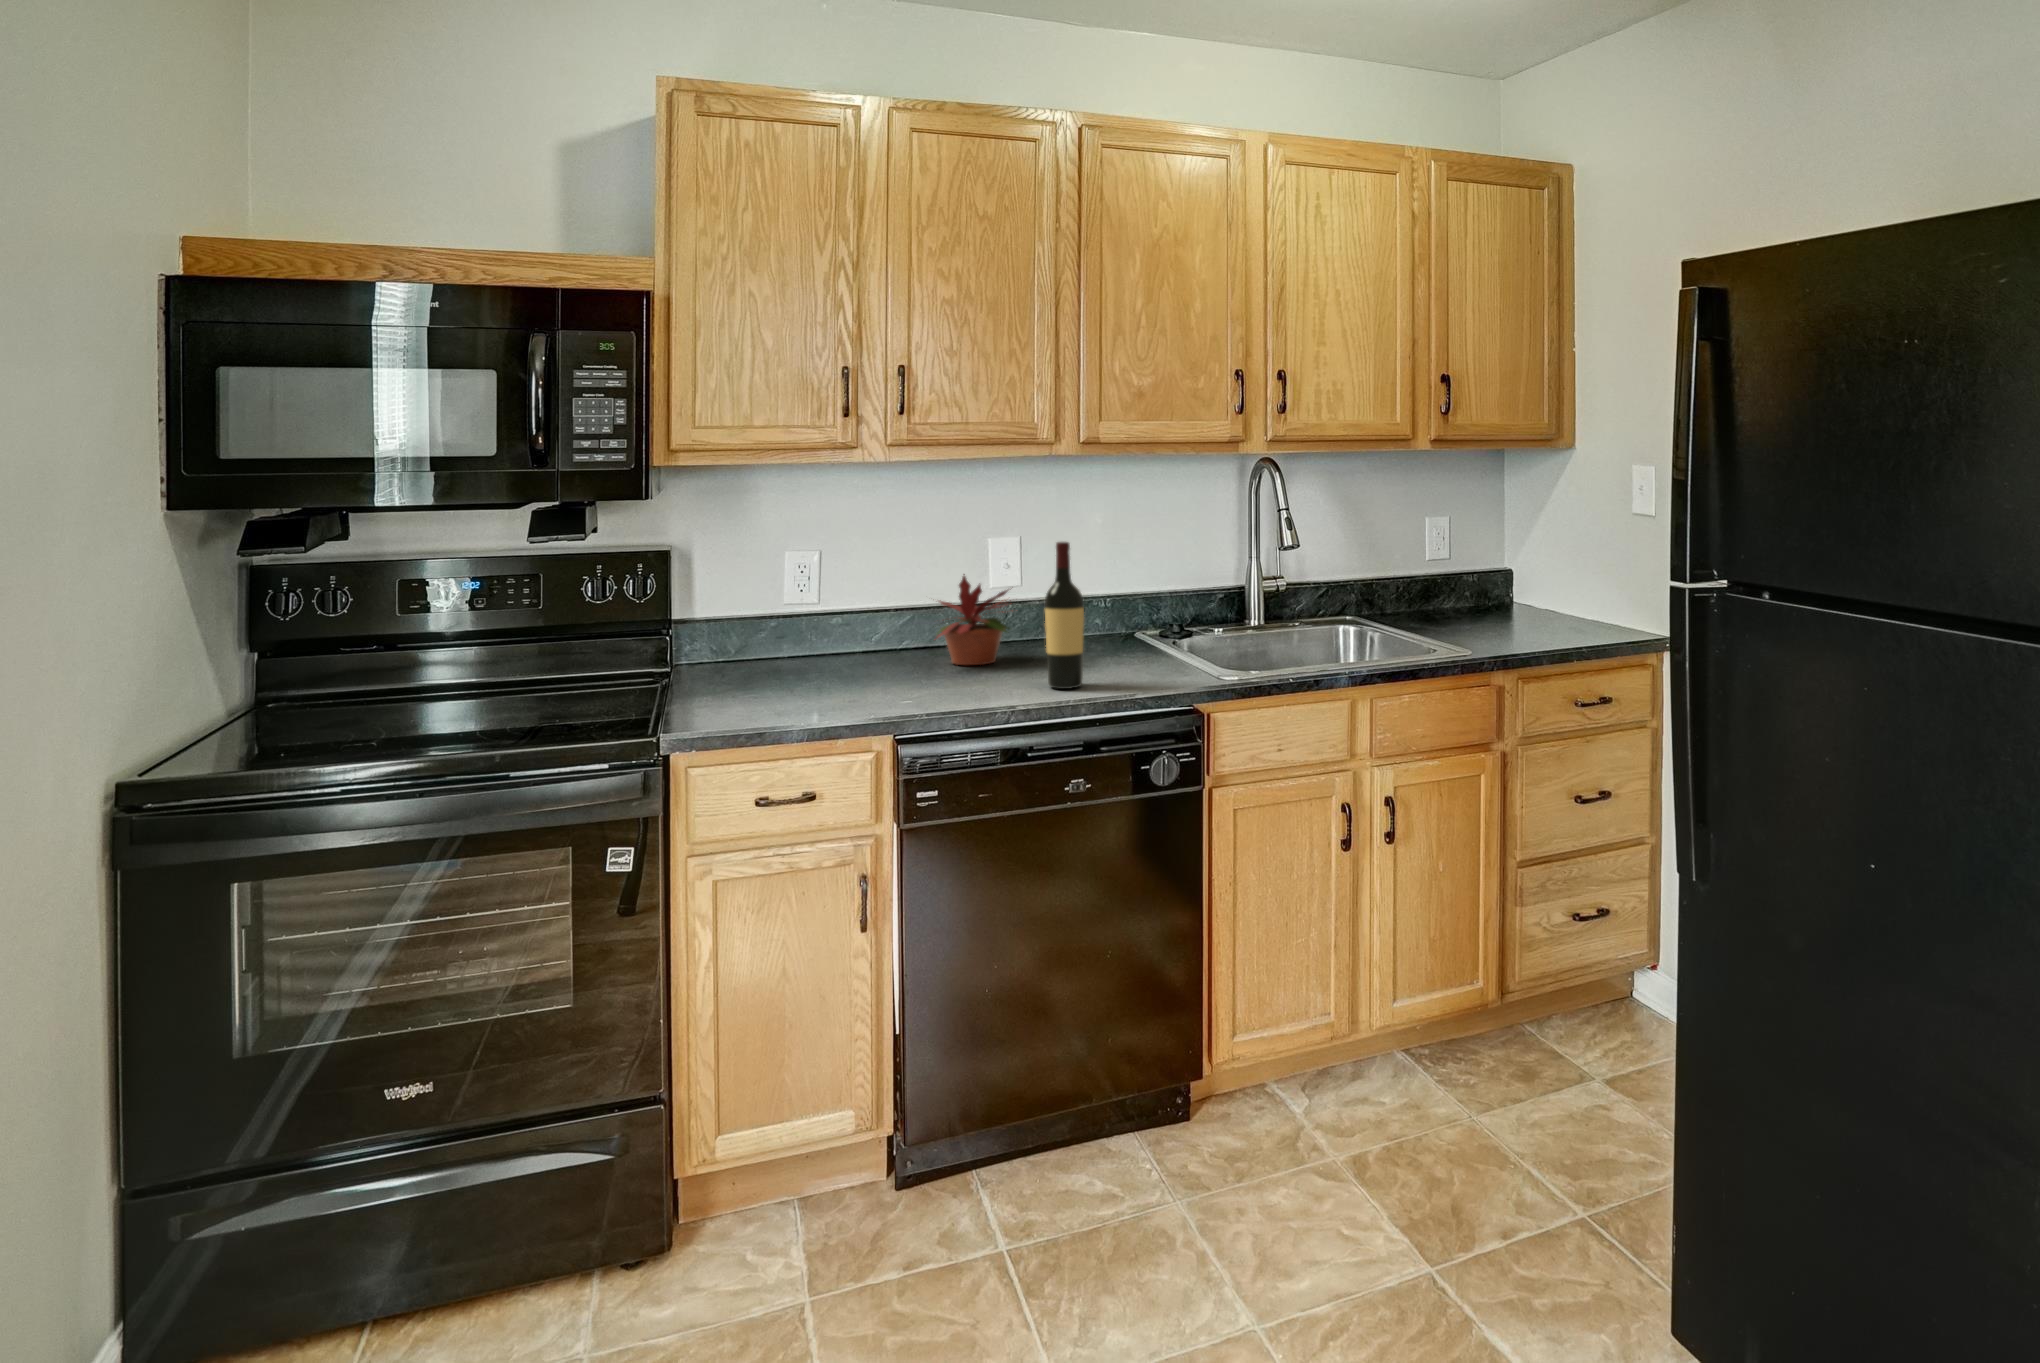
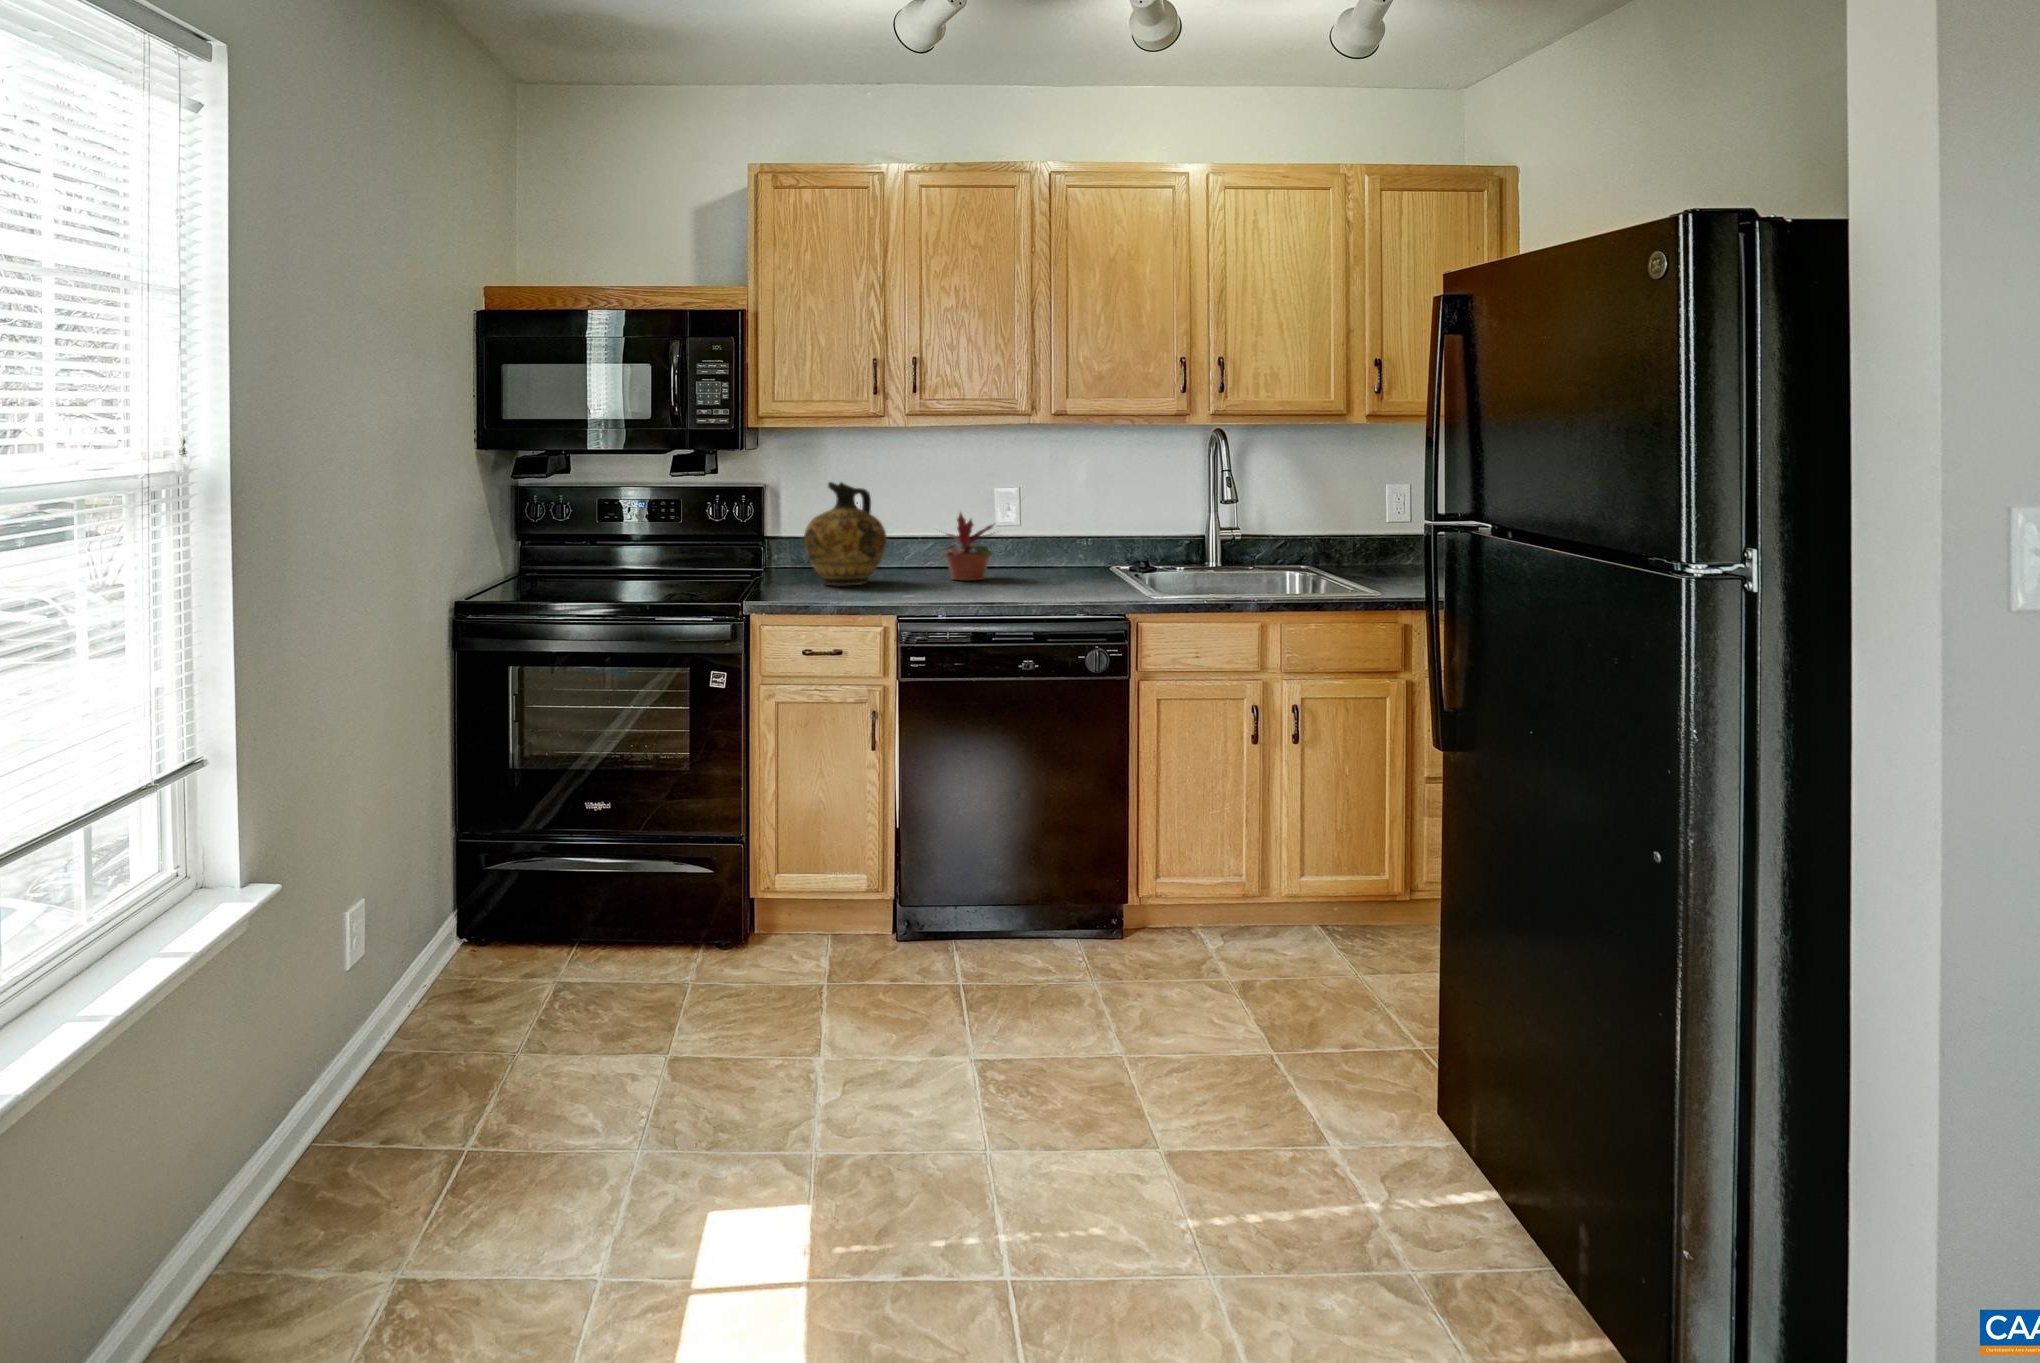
ceramic jug: none [744,541,866,686] -> present [804,482,887,585]
wine bottle: present [1045,542,1084,689] -> none [1010,484,1039,594]

